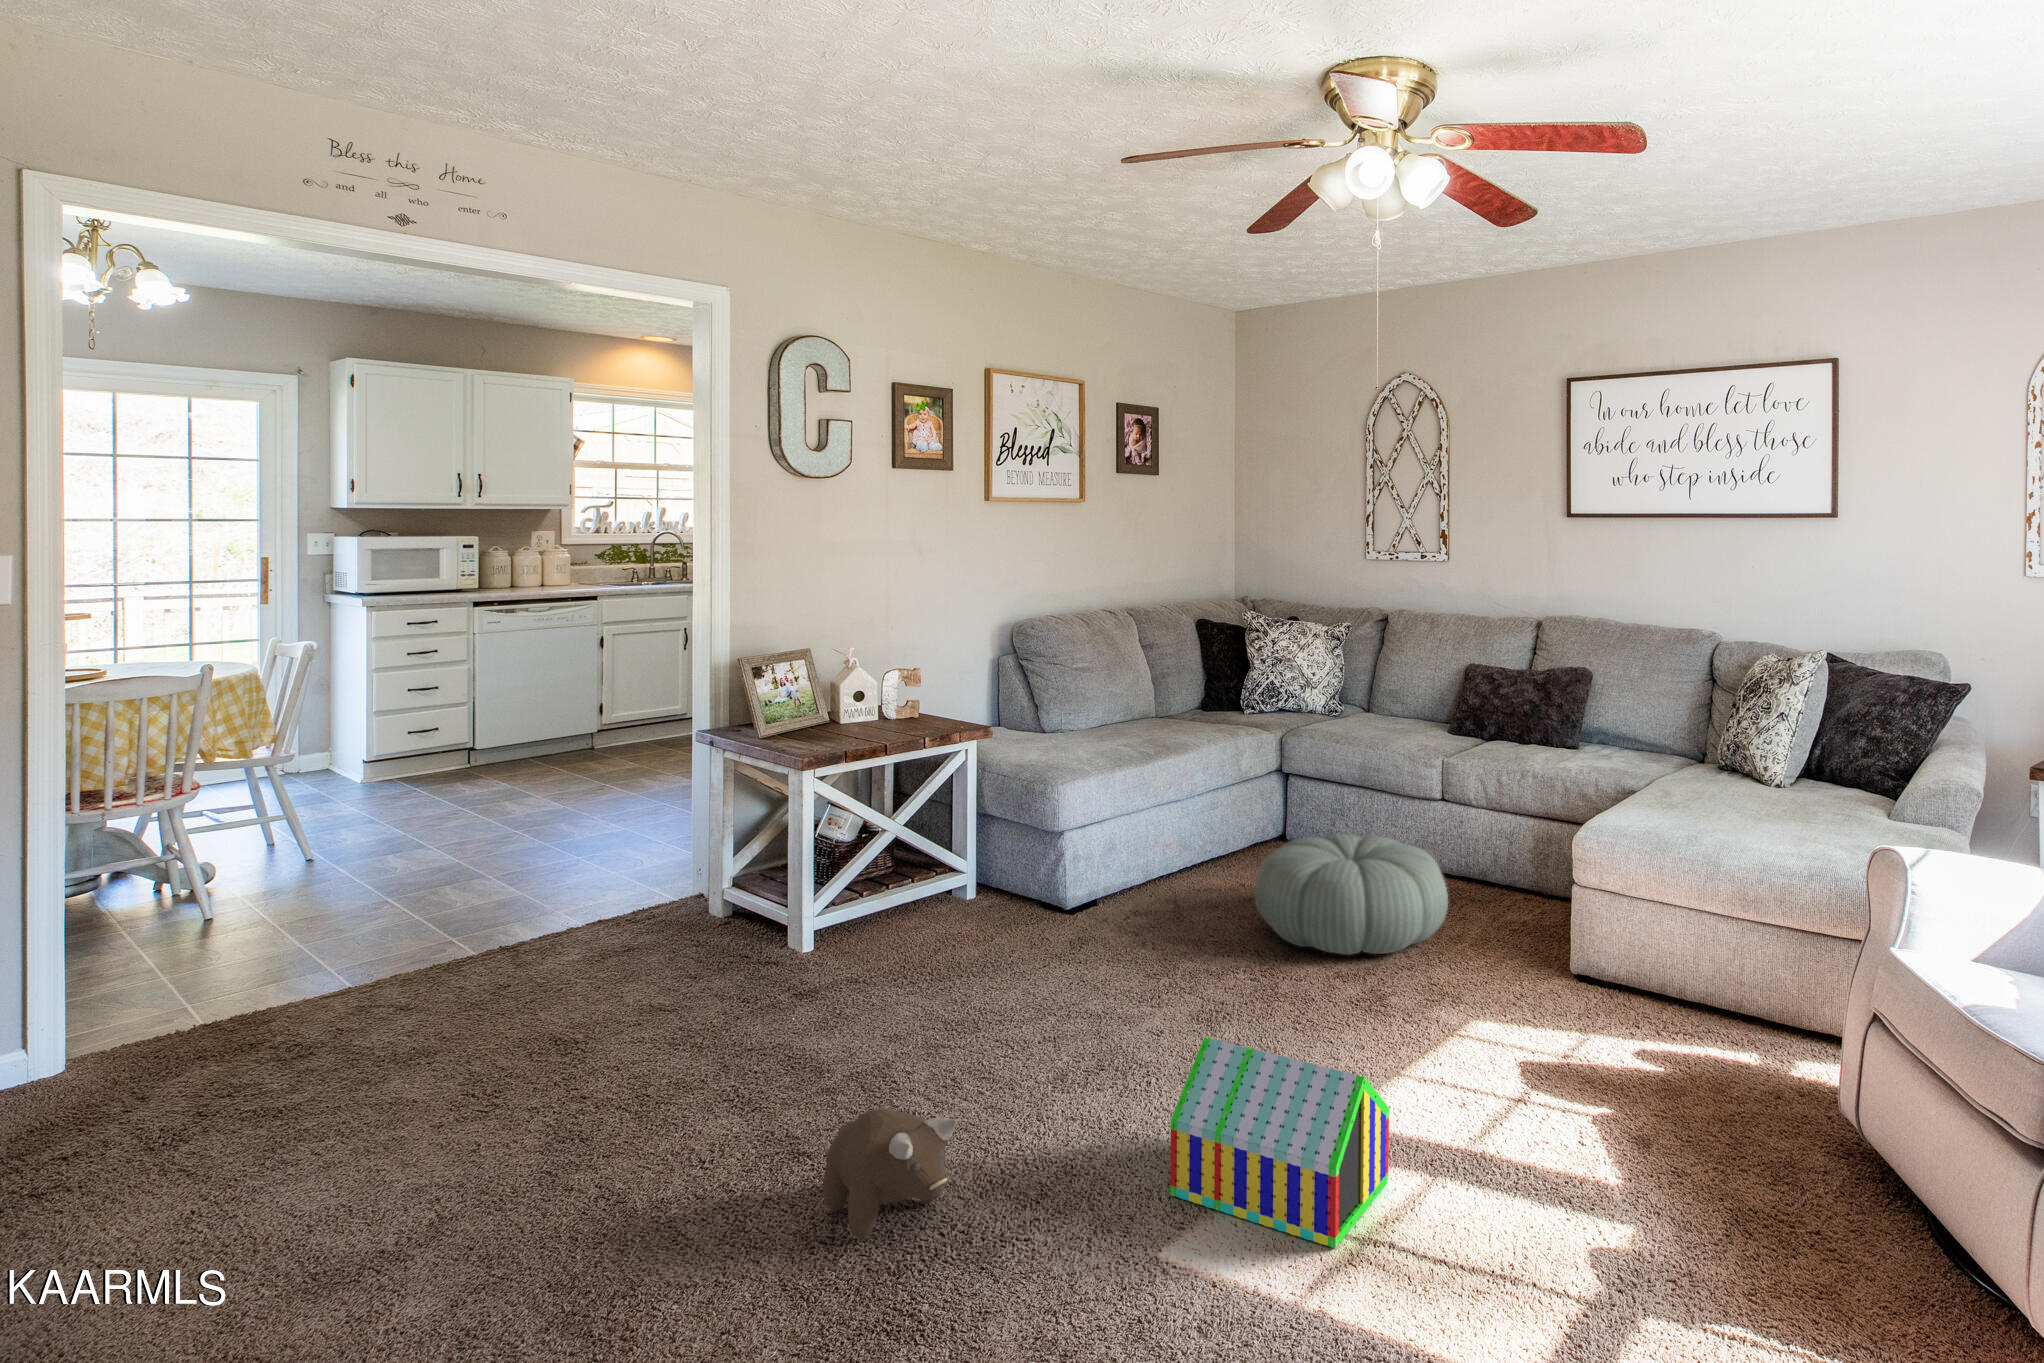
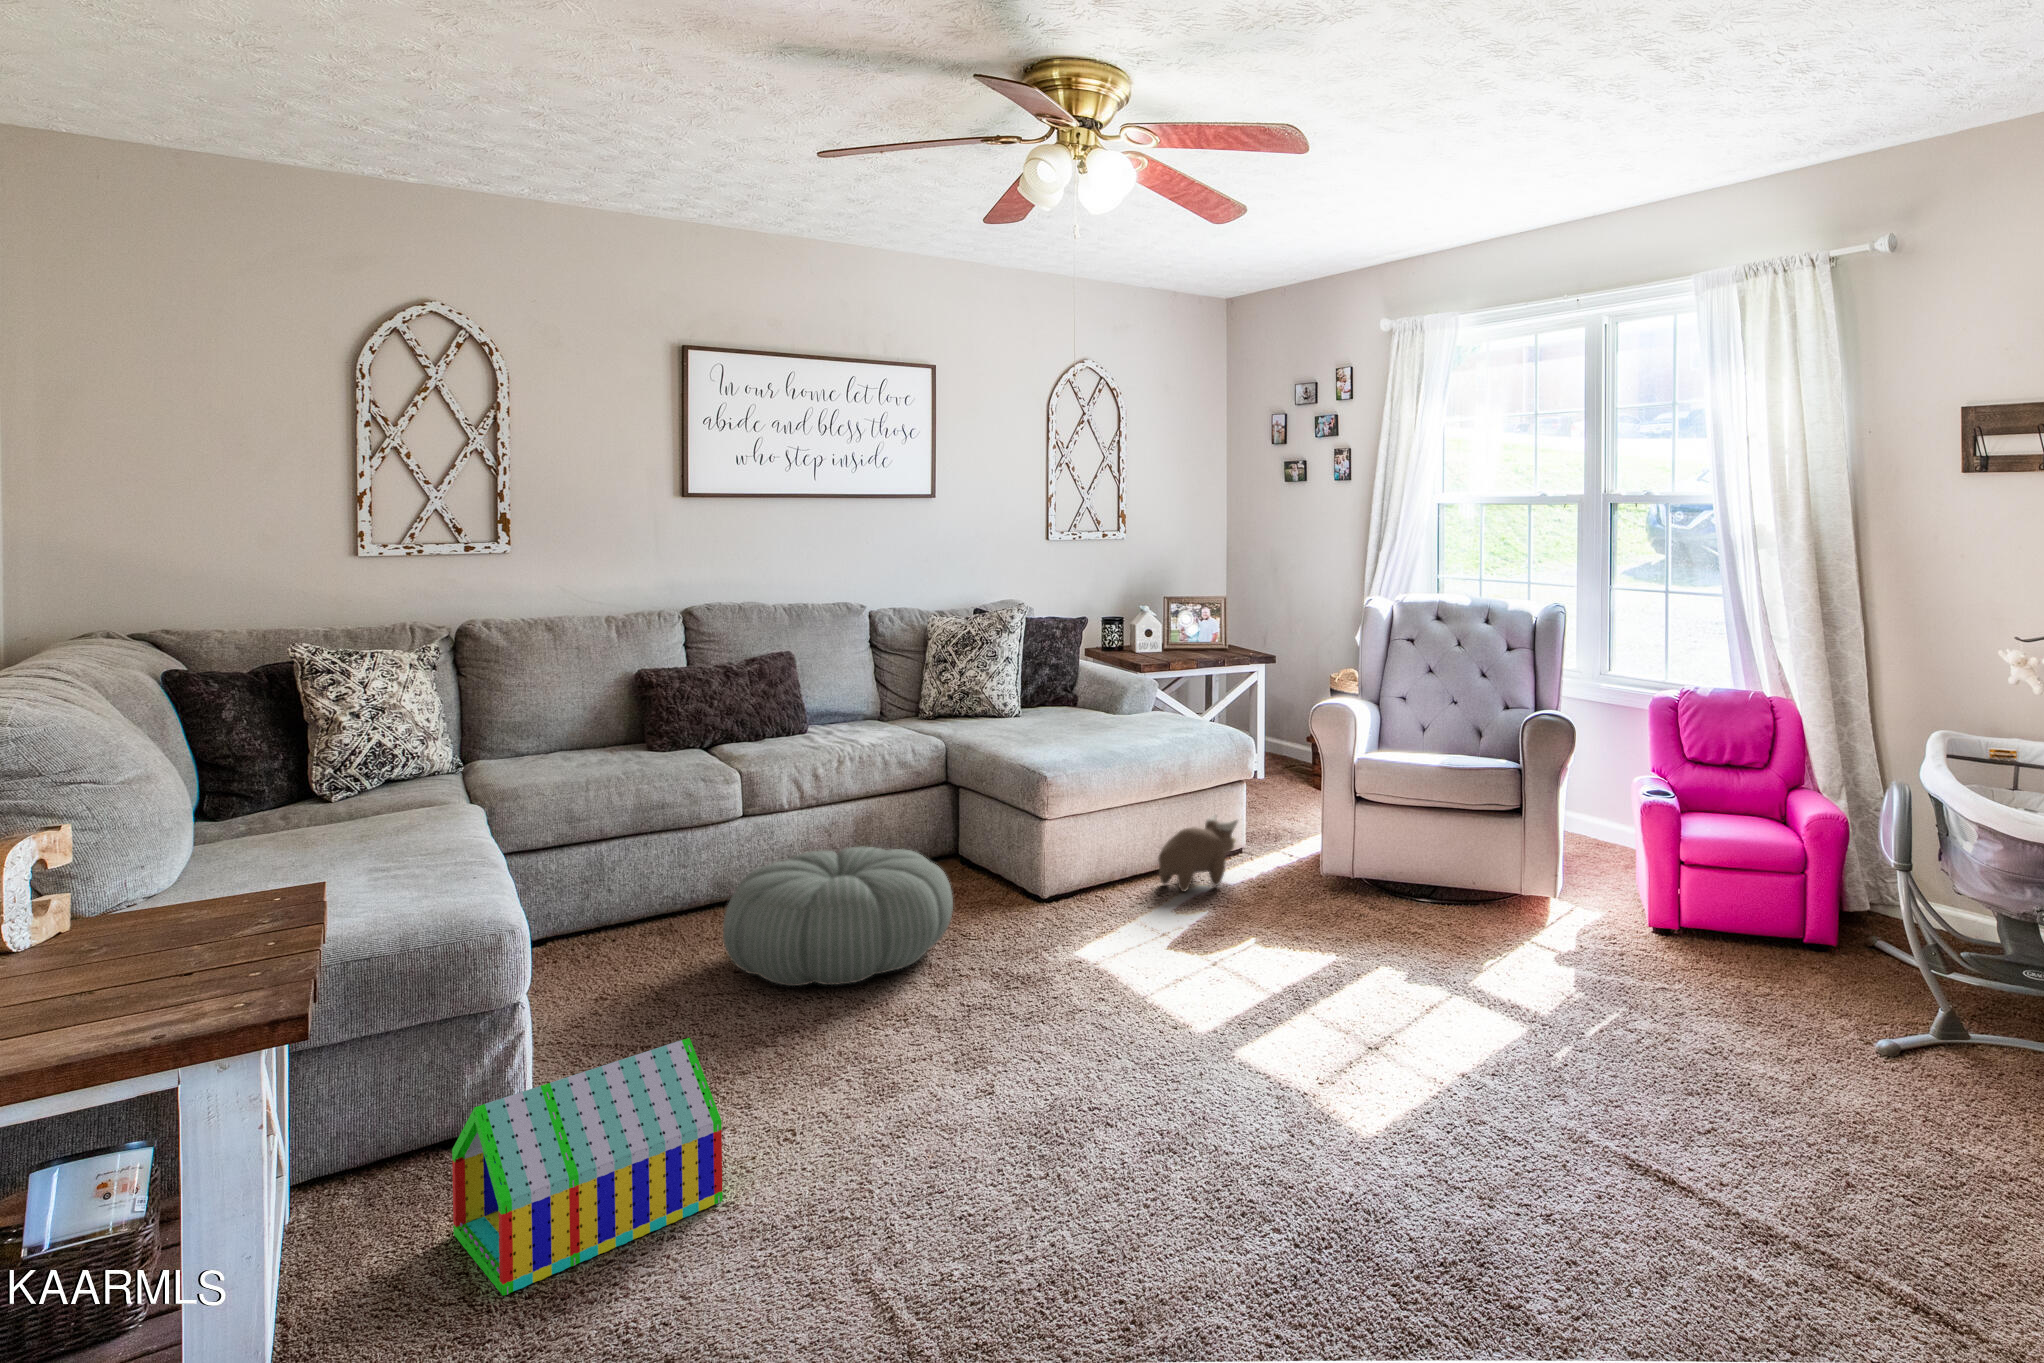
toy house: present [1170,1037,1389,1248] -> present [452,1038,723,1296]
plush toy: present [824,1108,956,1239] -> present [1158,815,1238,892]

